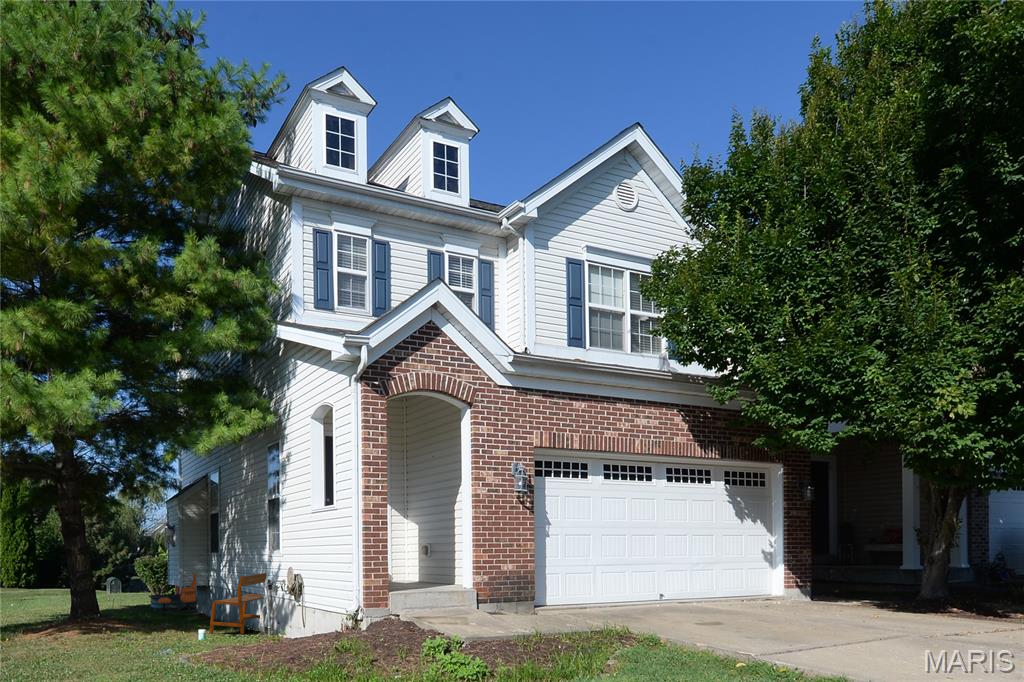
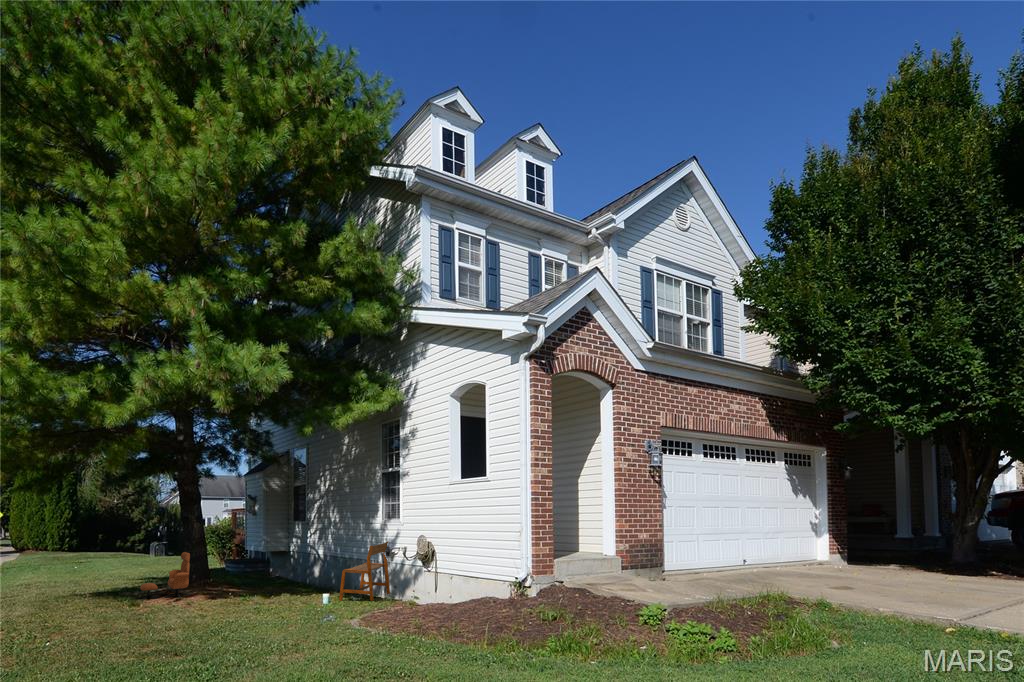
lounge chair: present [156,573,197,611] -> present [137,552,191,600]

